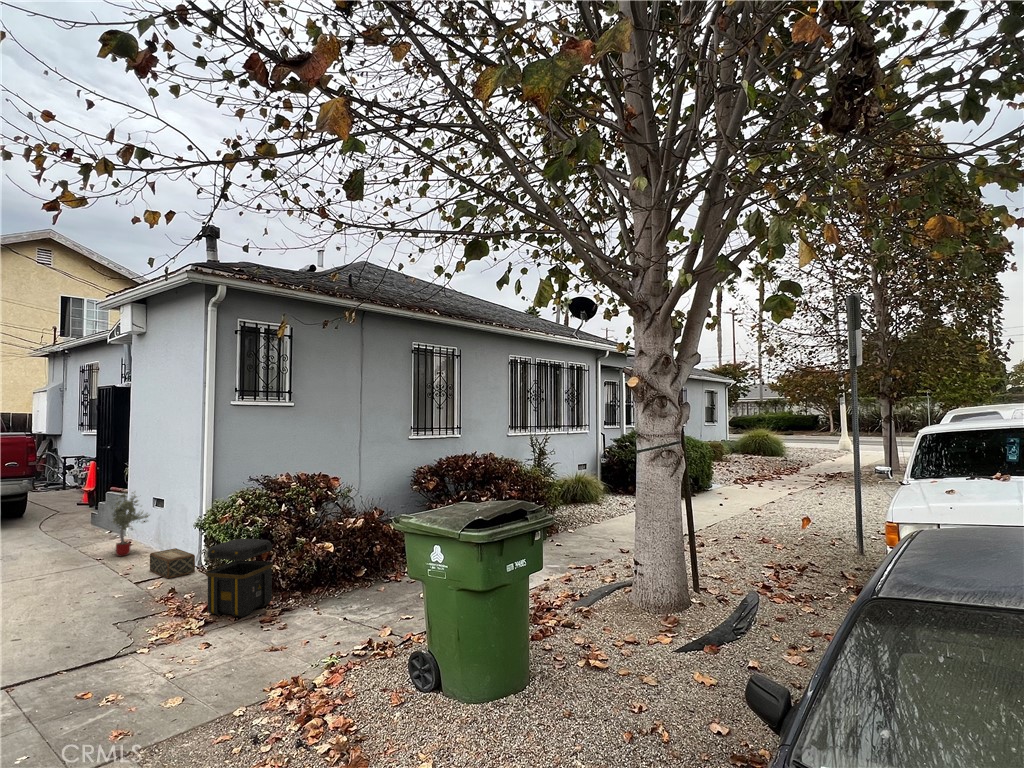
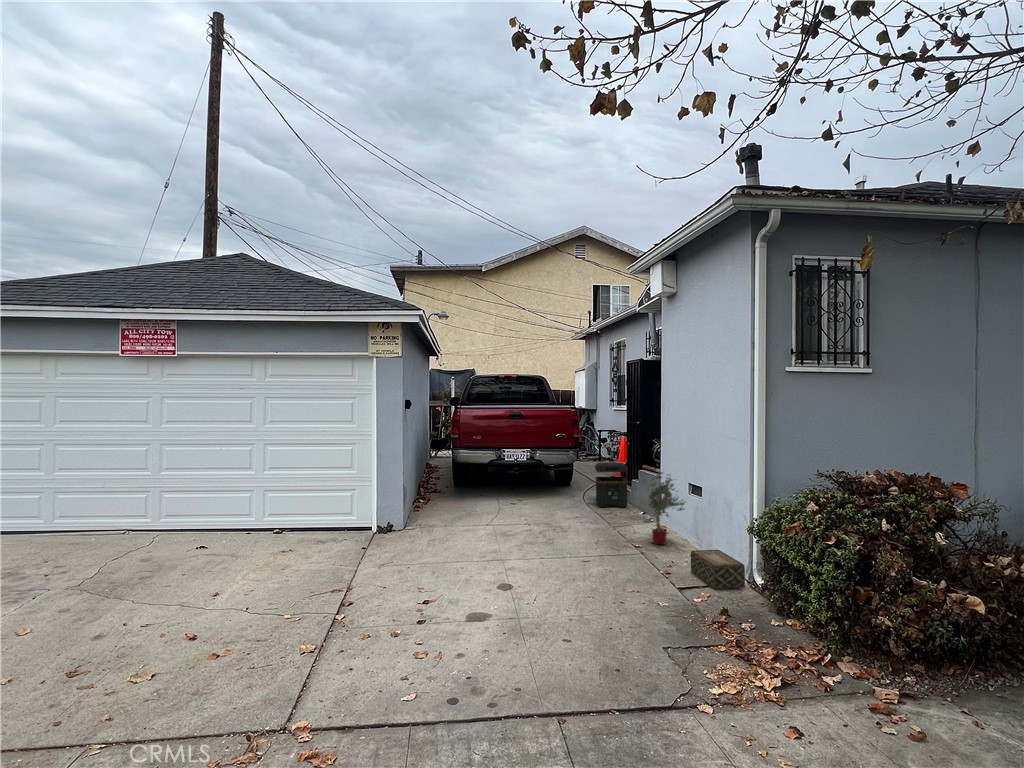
toolbox: present [206,539,273,617] -> present [595,463,627,507]

